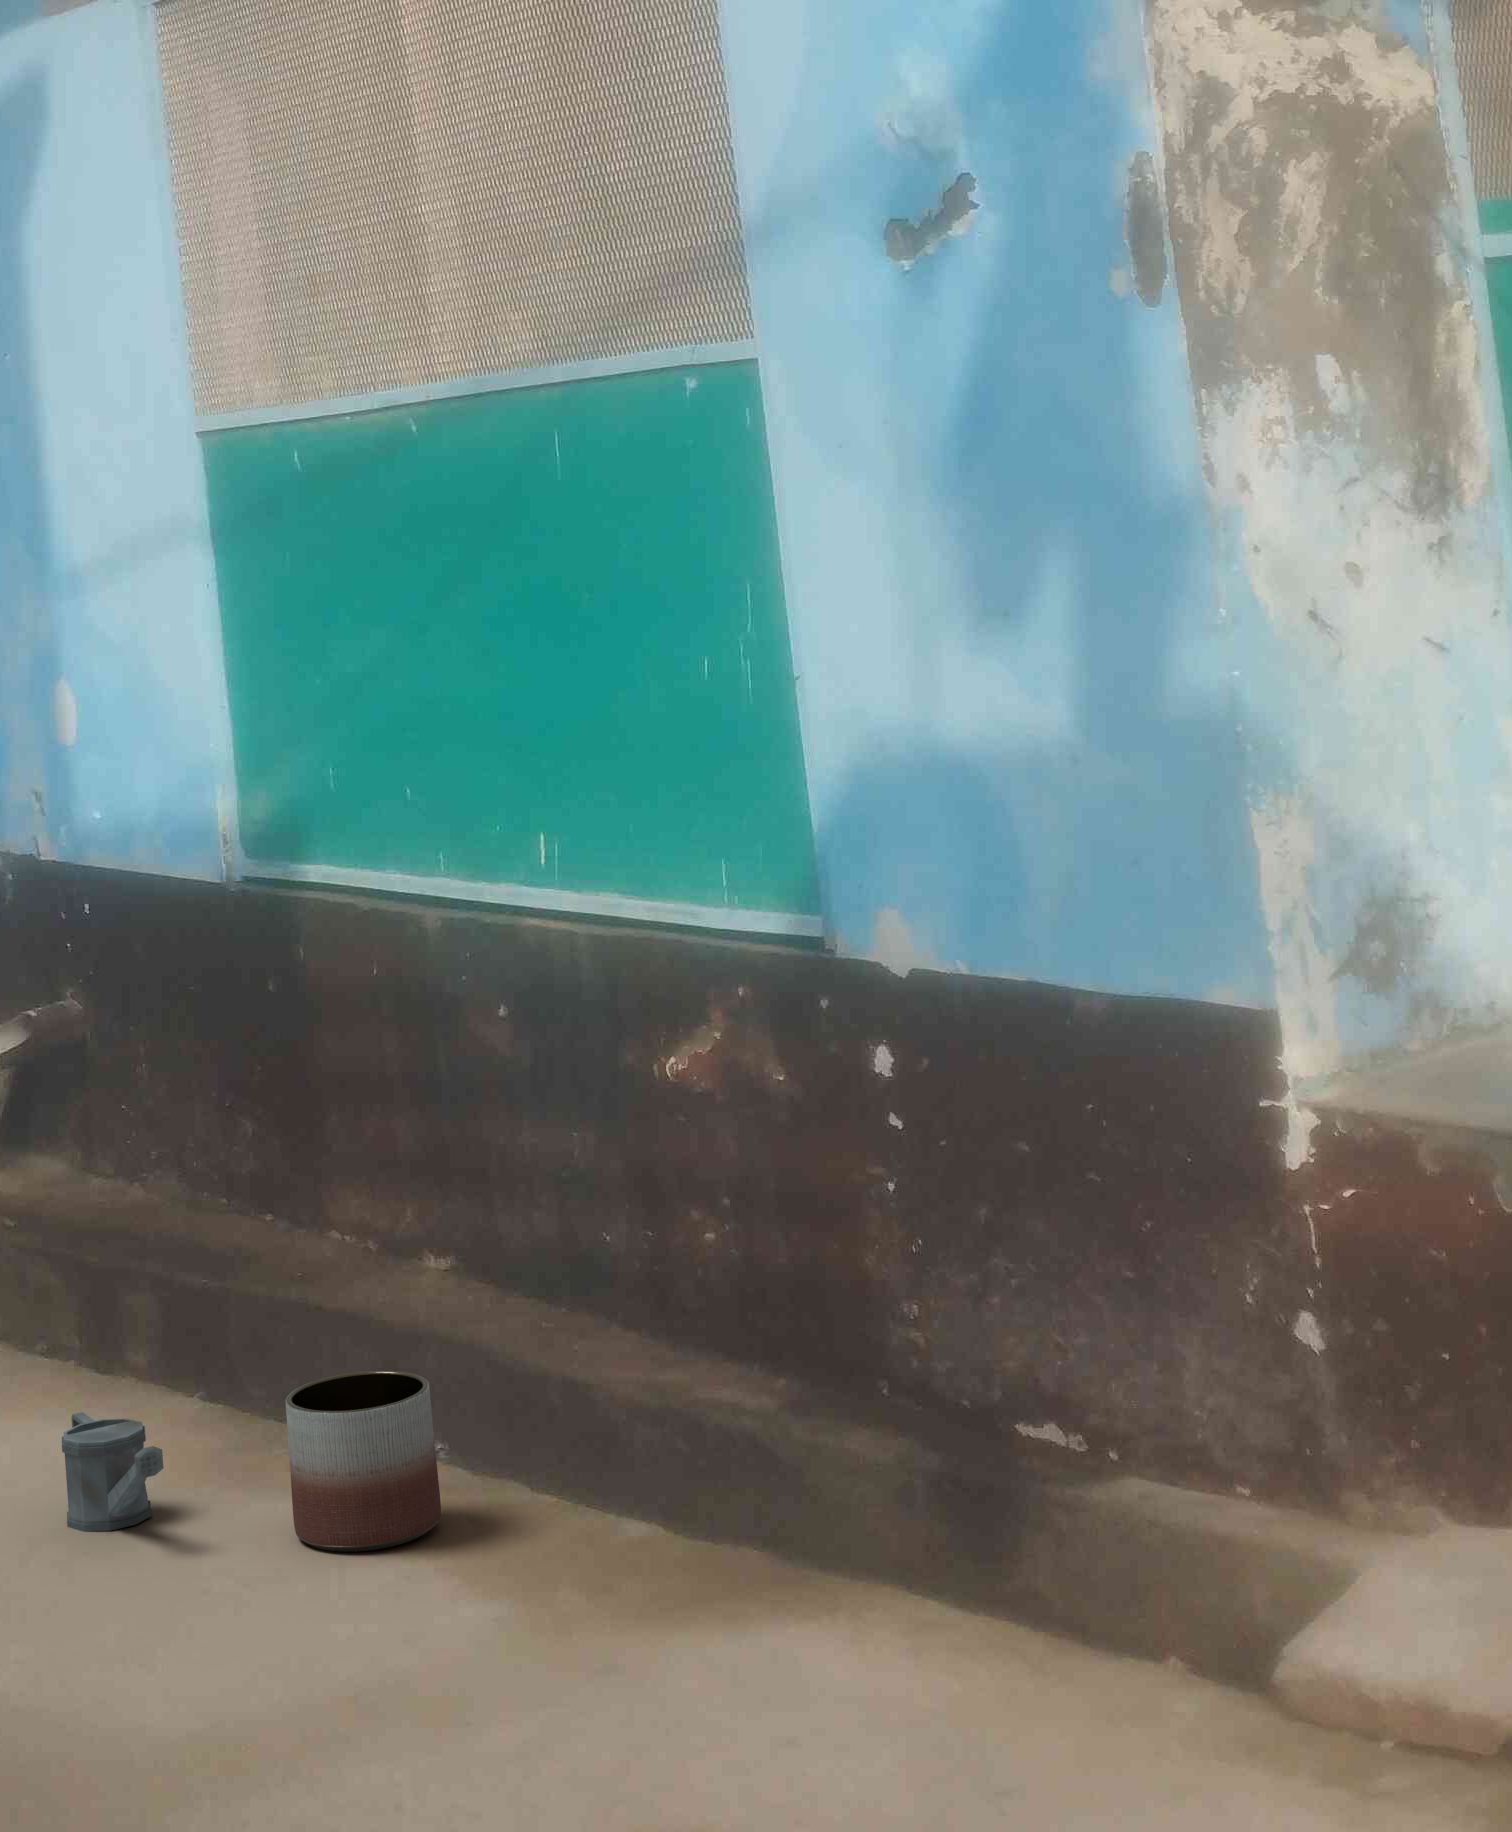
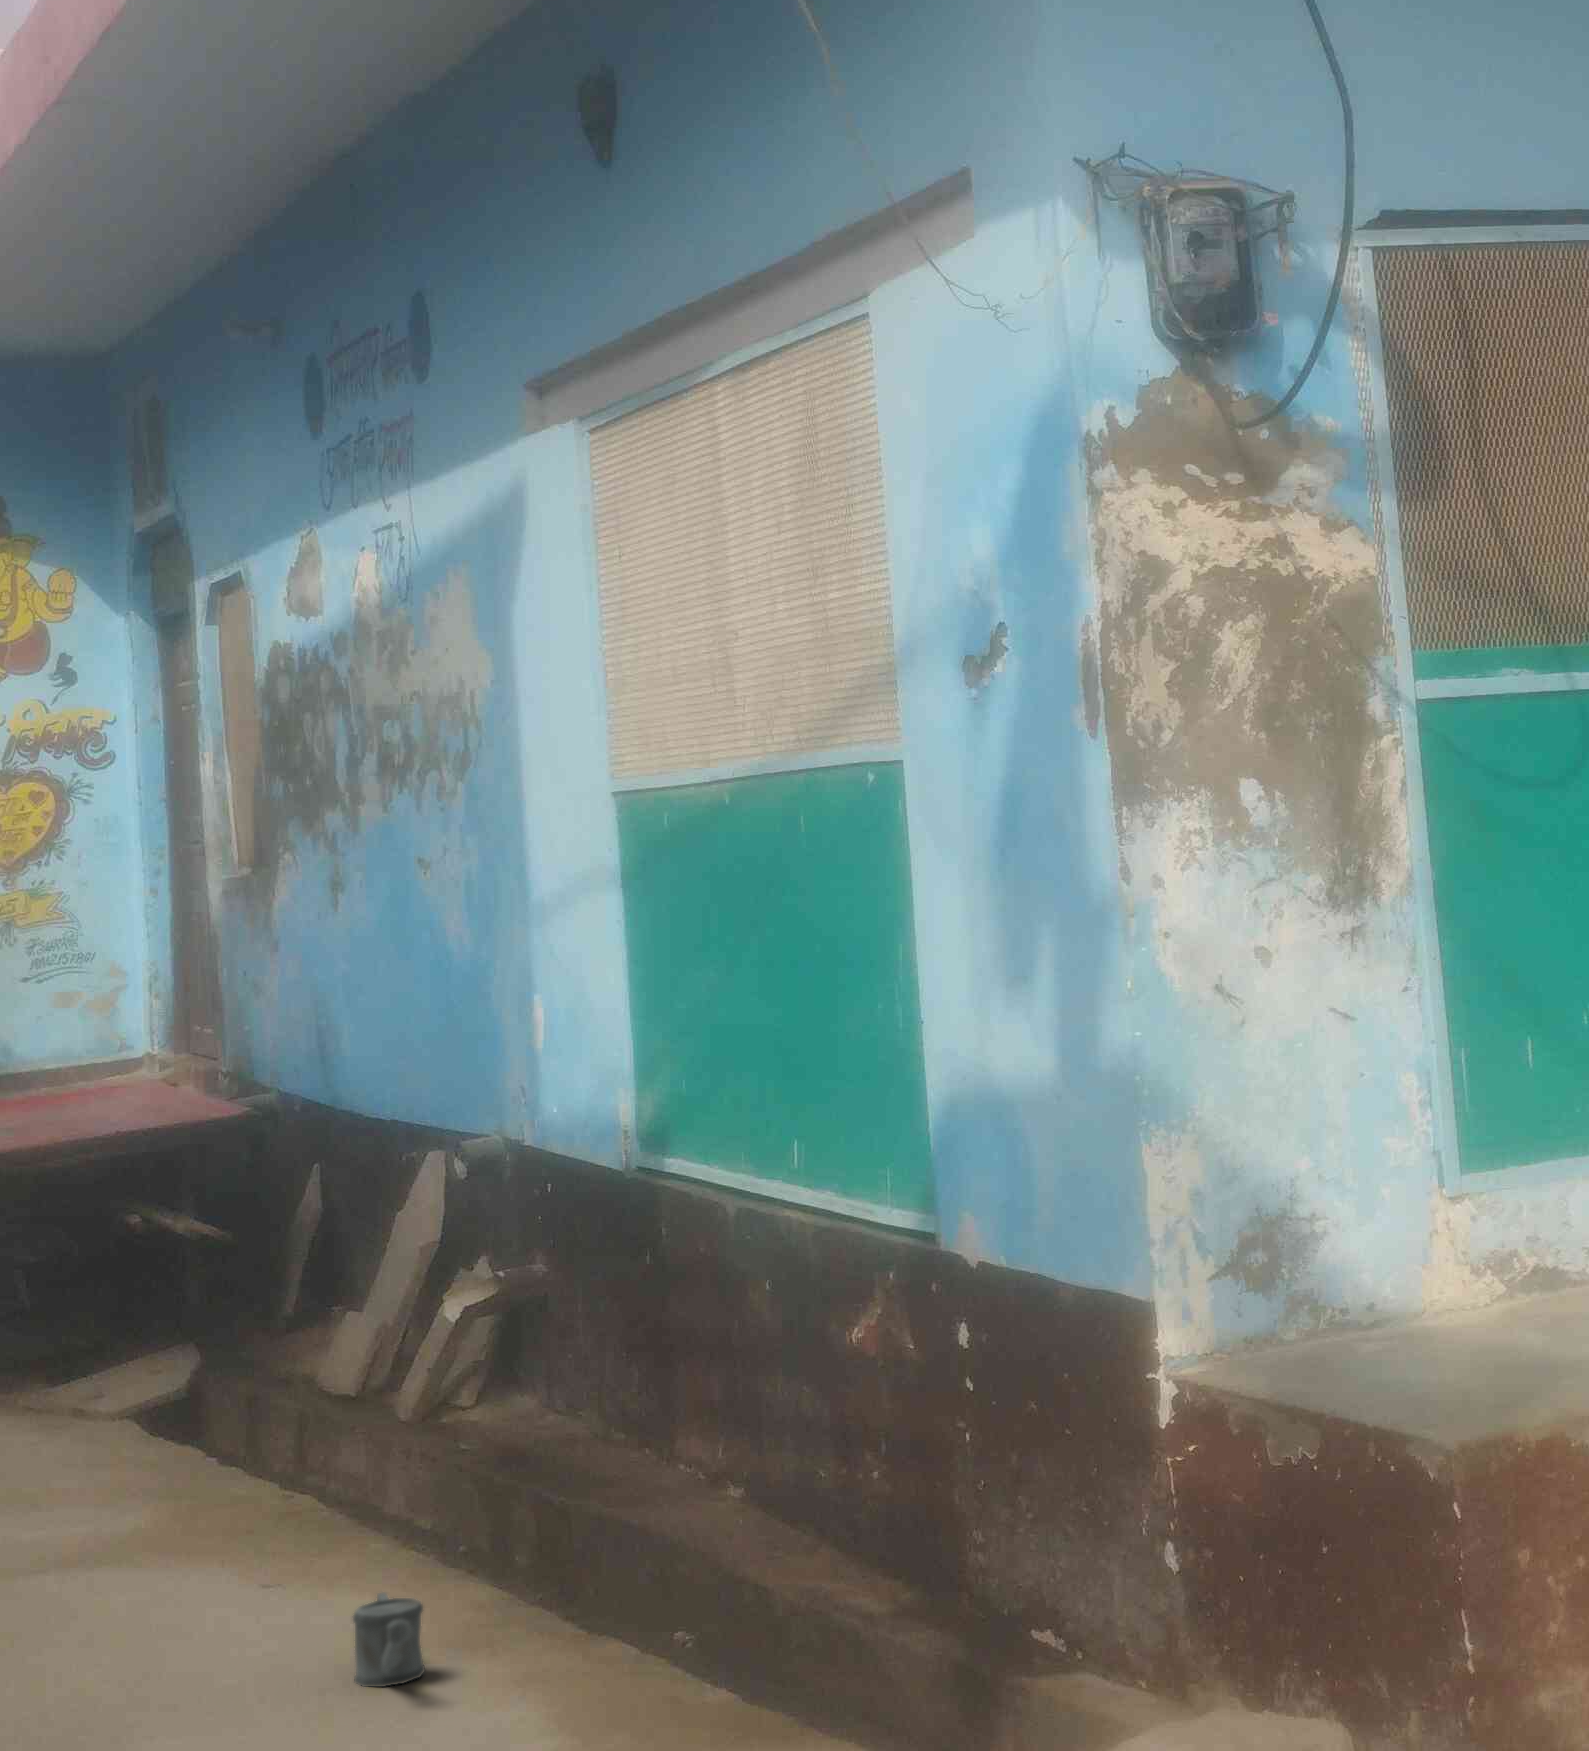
planter: present [286,1371,441,1552] -> none [508,1569,628,1711]

